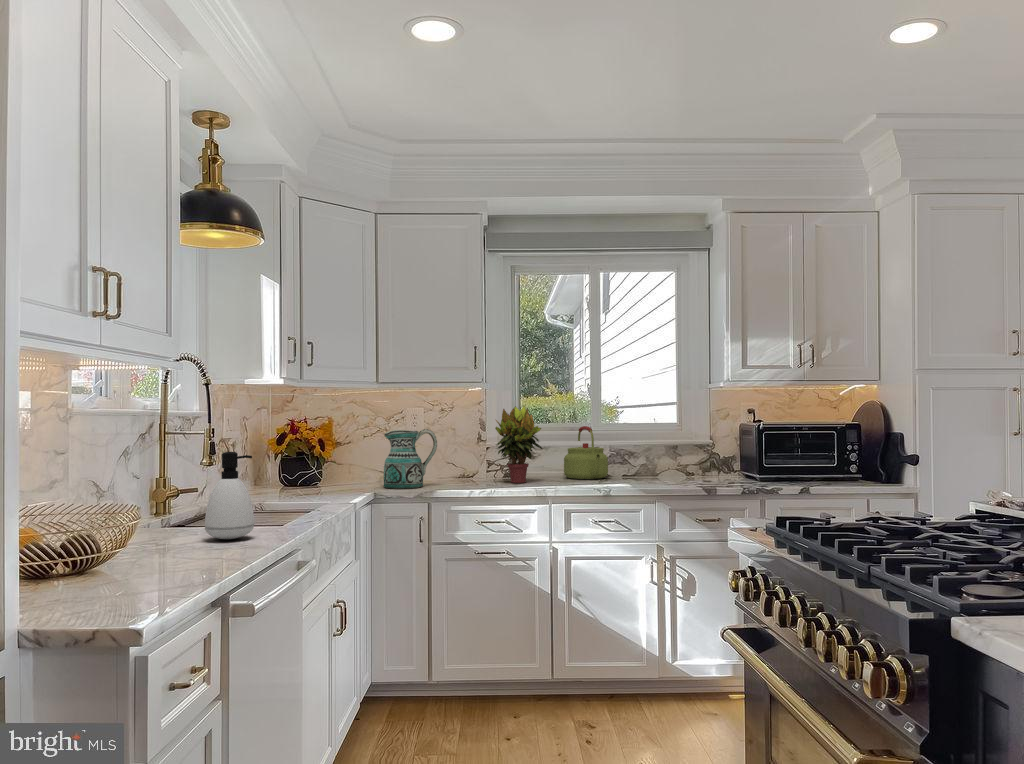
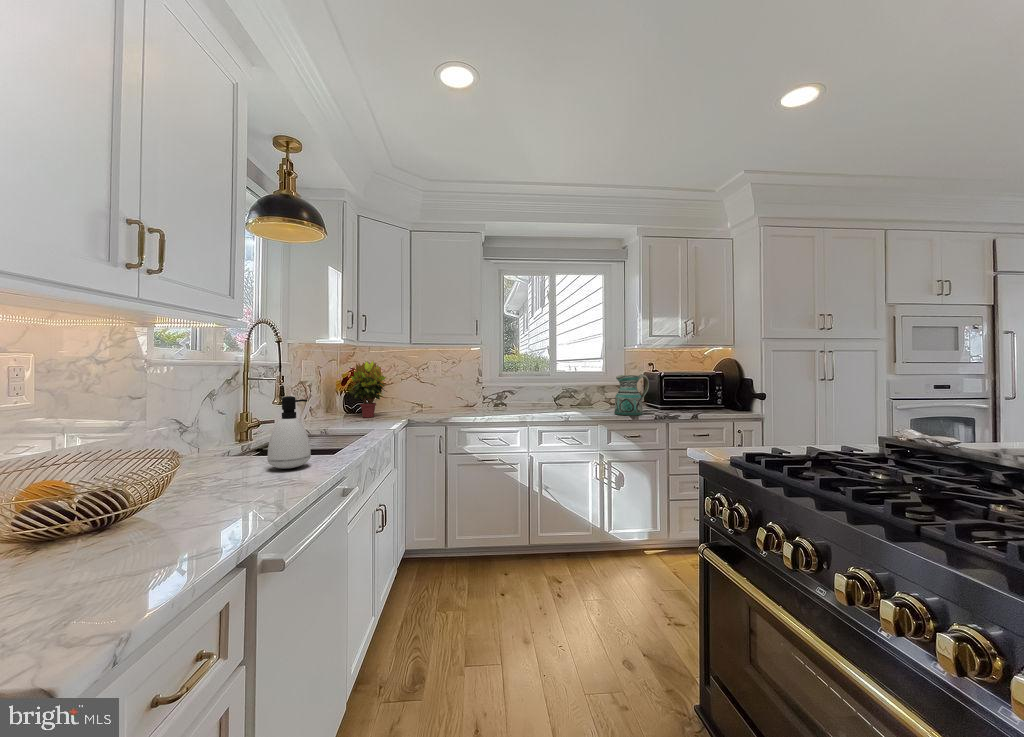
potted plant: present [495,406,542,483] -> present [351,361,386,418]
kettle: present [564,426,608,479] -> none [533,374,562,408]
ceramic pitcher: present [384,429,437,489] -> present [615,374,649,416]

